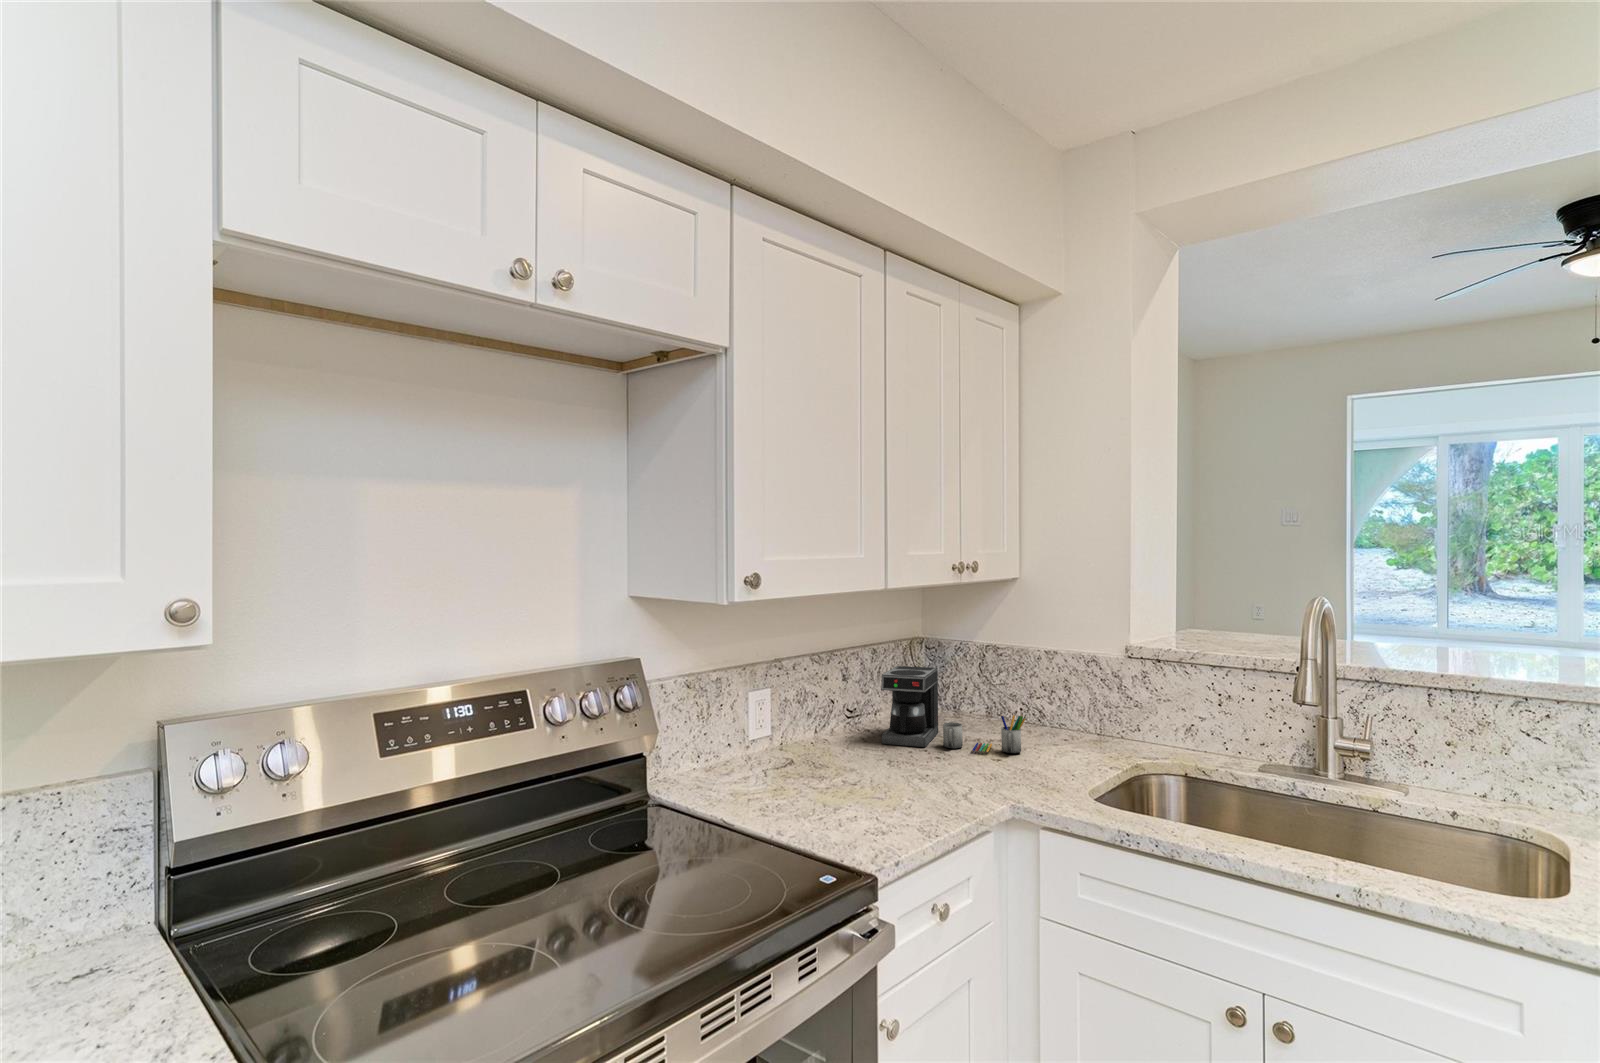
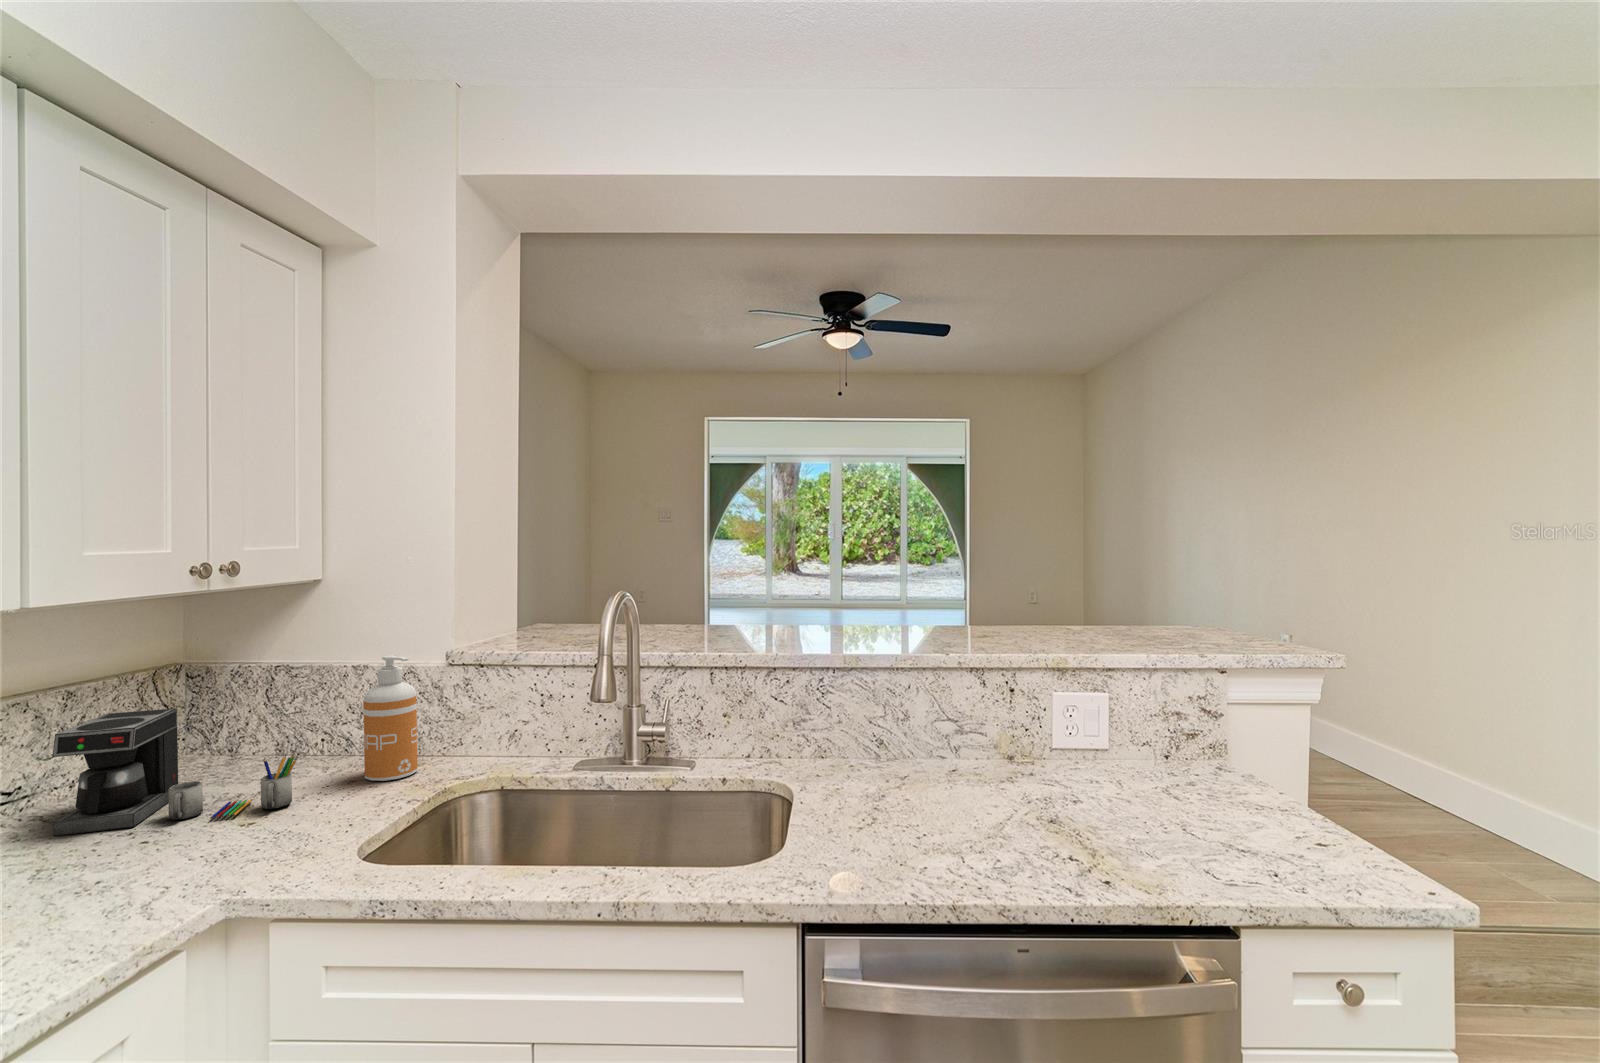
soap dispenser: none [1065,644,1108,749] -> present [363,655,418,781]

